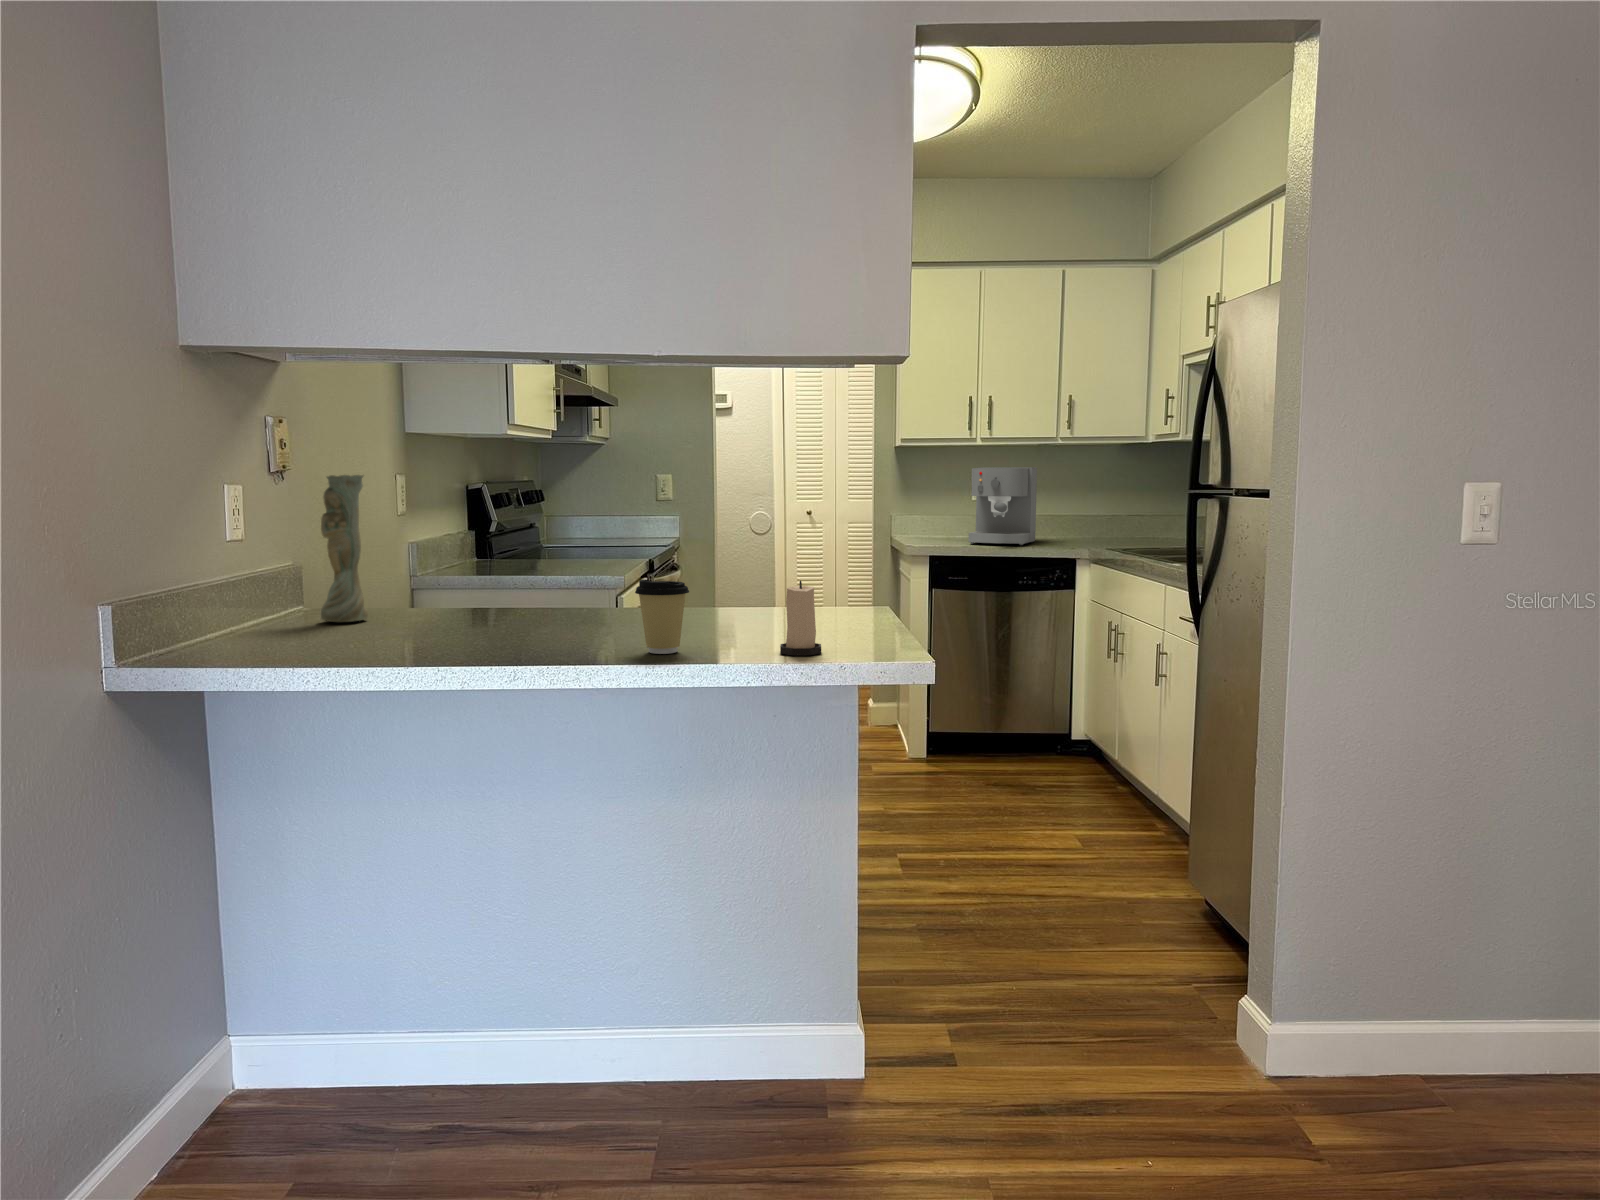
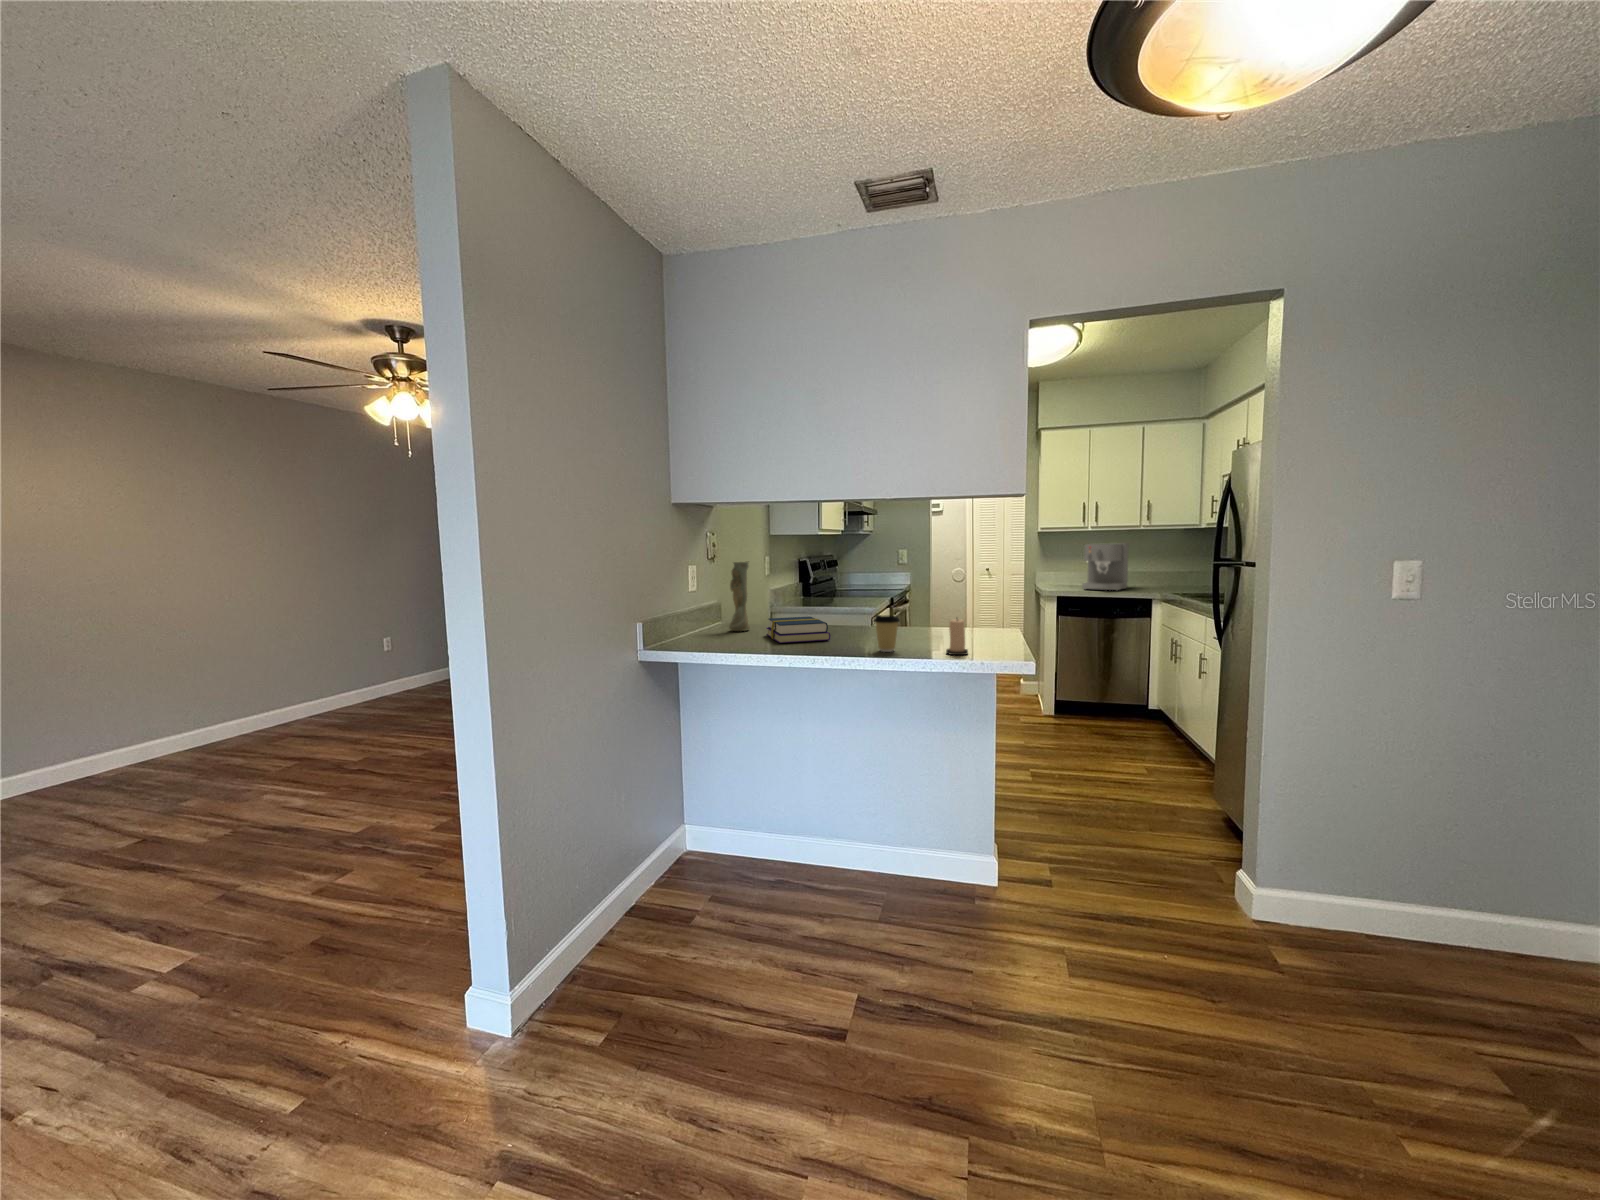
book: none [404,589,544,643] -> present [766,617,831,643]

